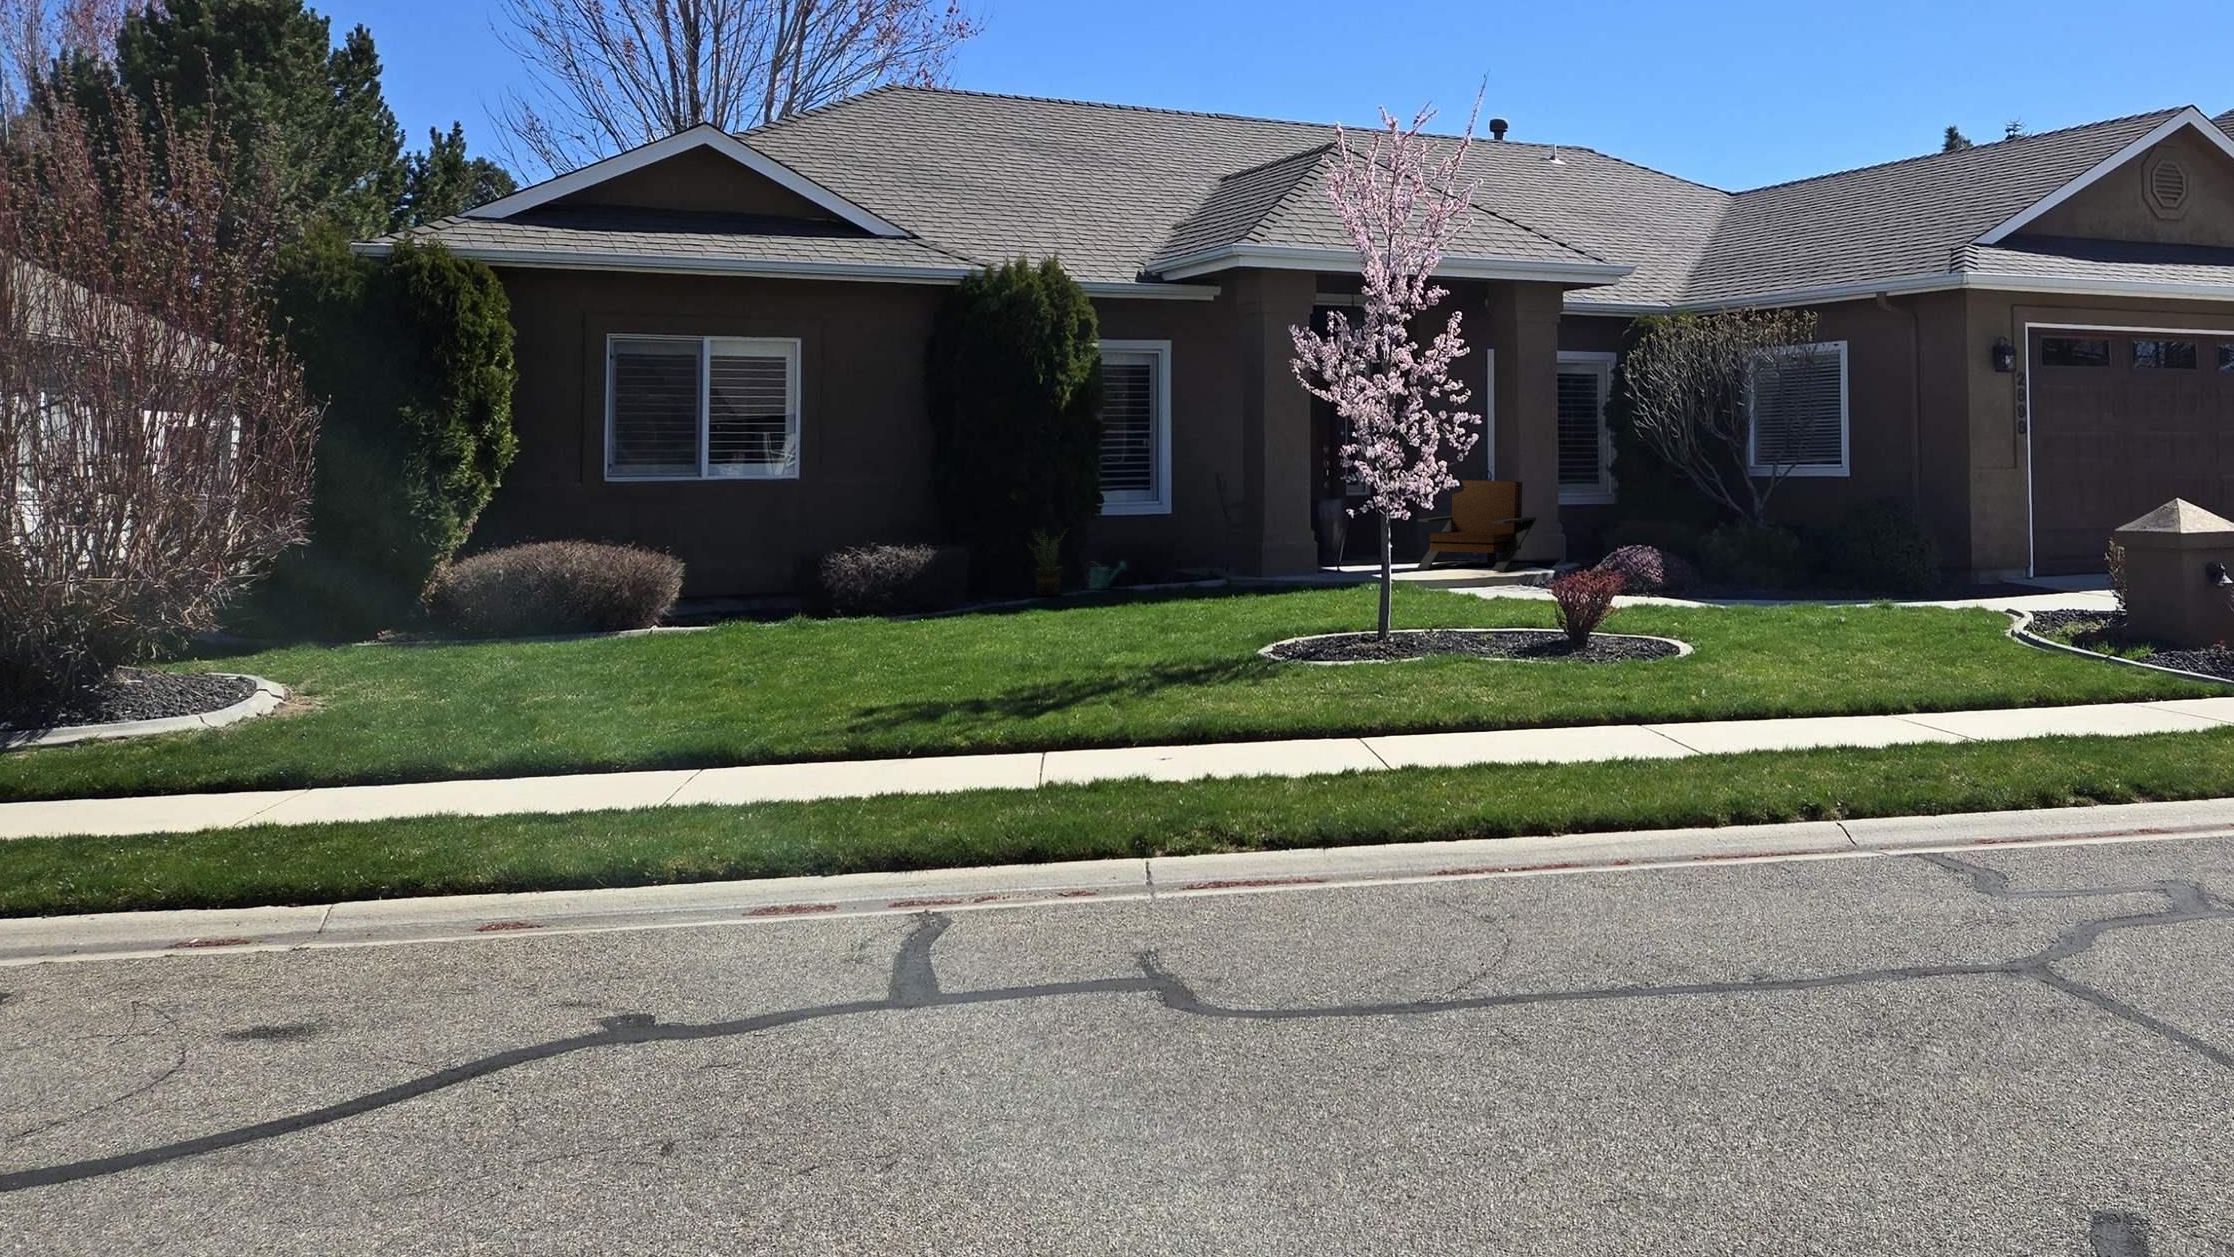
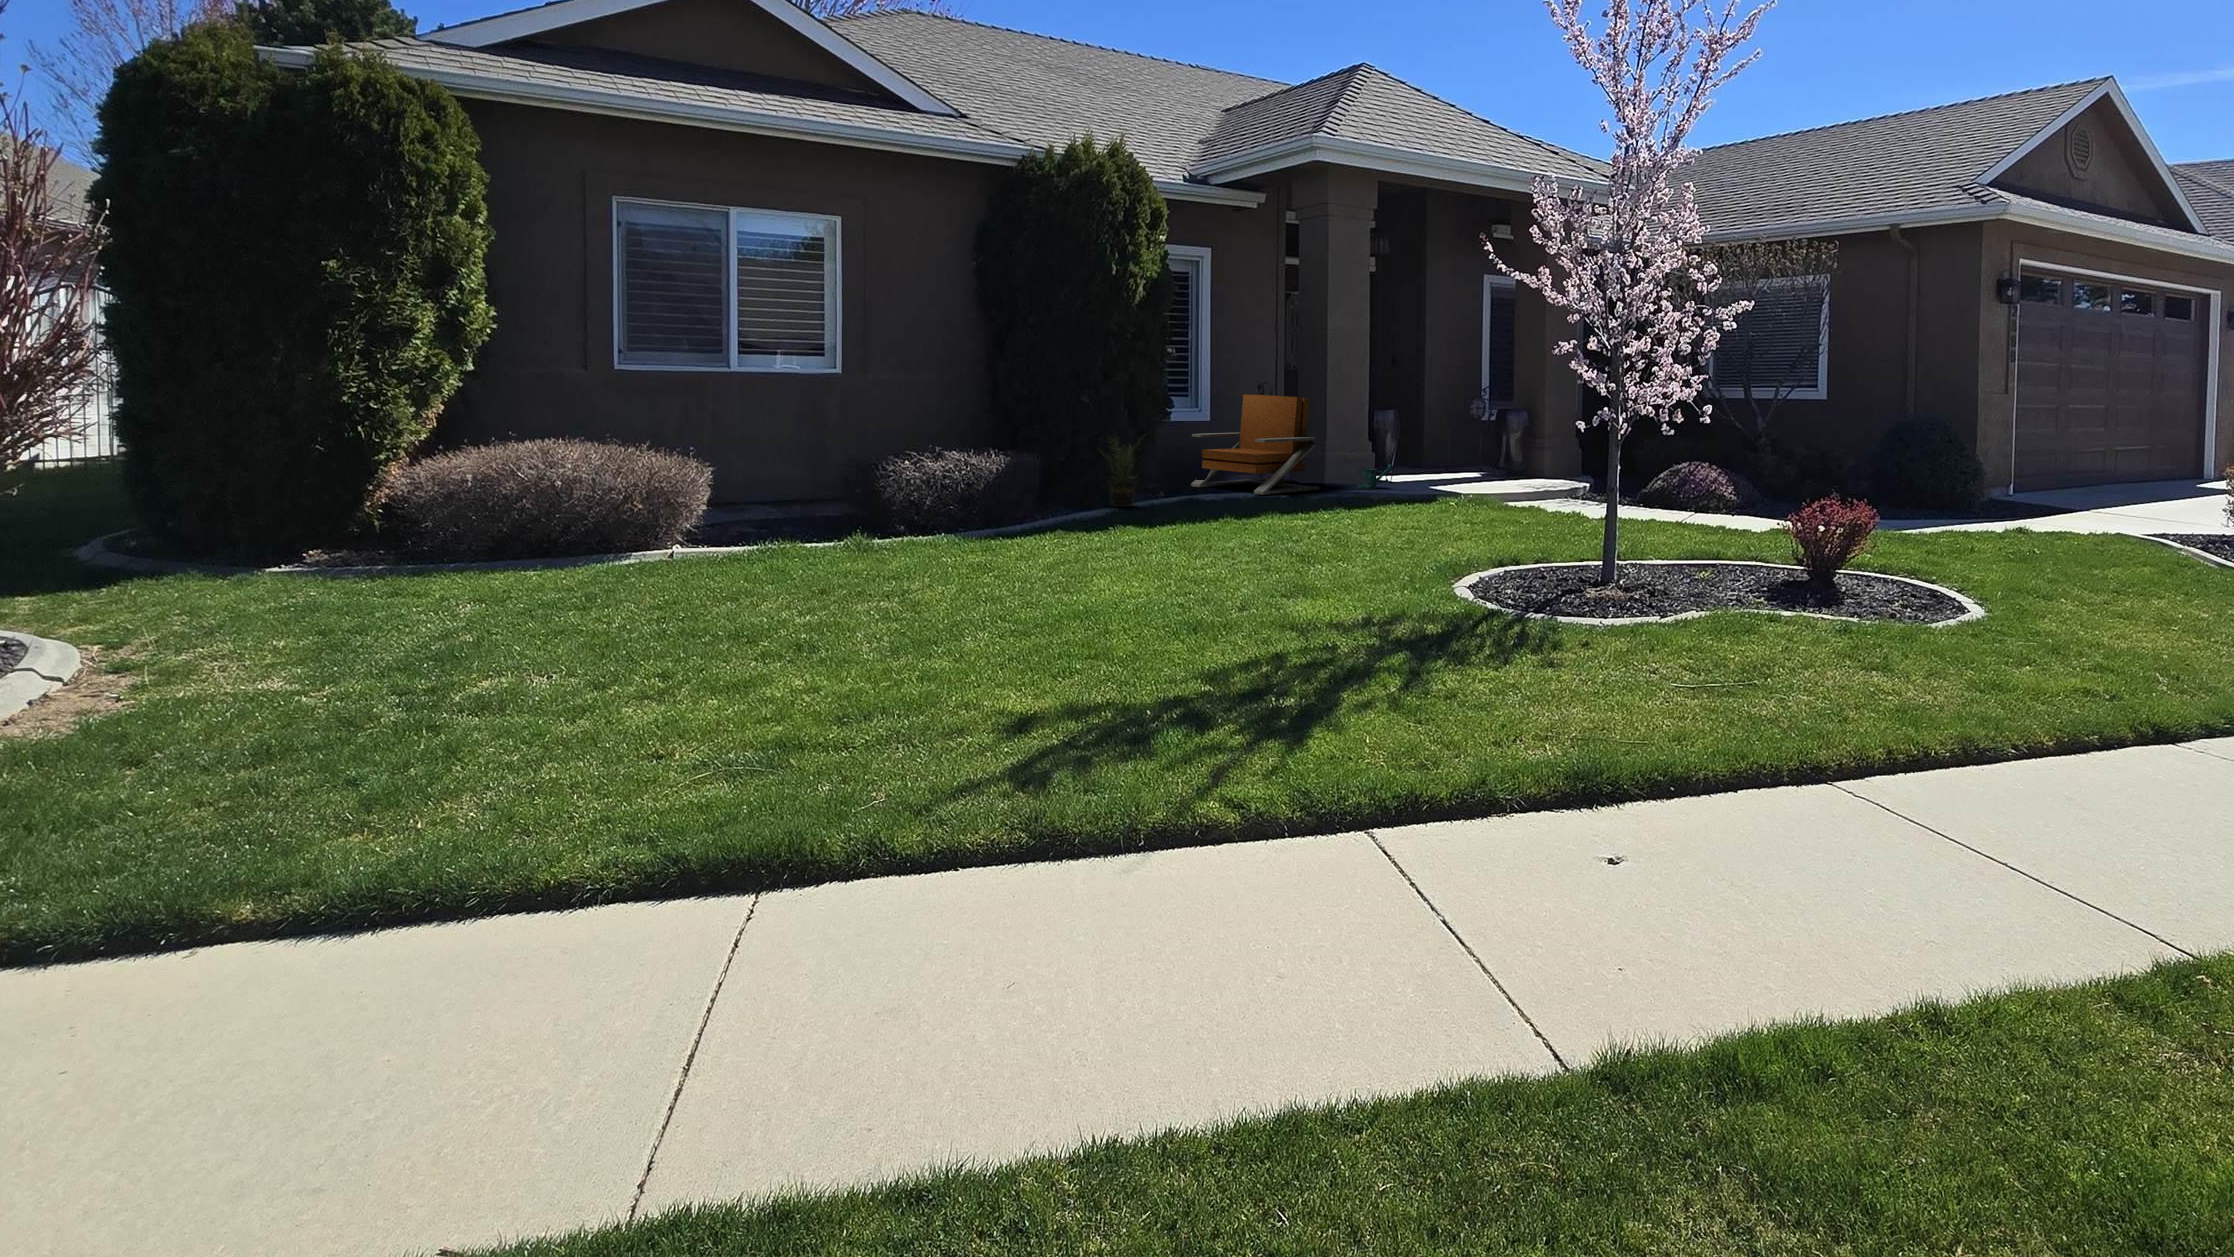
lounge chair: present [1418,480,1536,572] -> present [1191,394,1319,495]
watering can: present [1087,563,1126,589] -> present [1358,464,1394,489]

